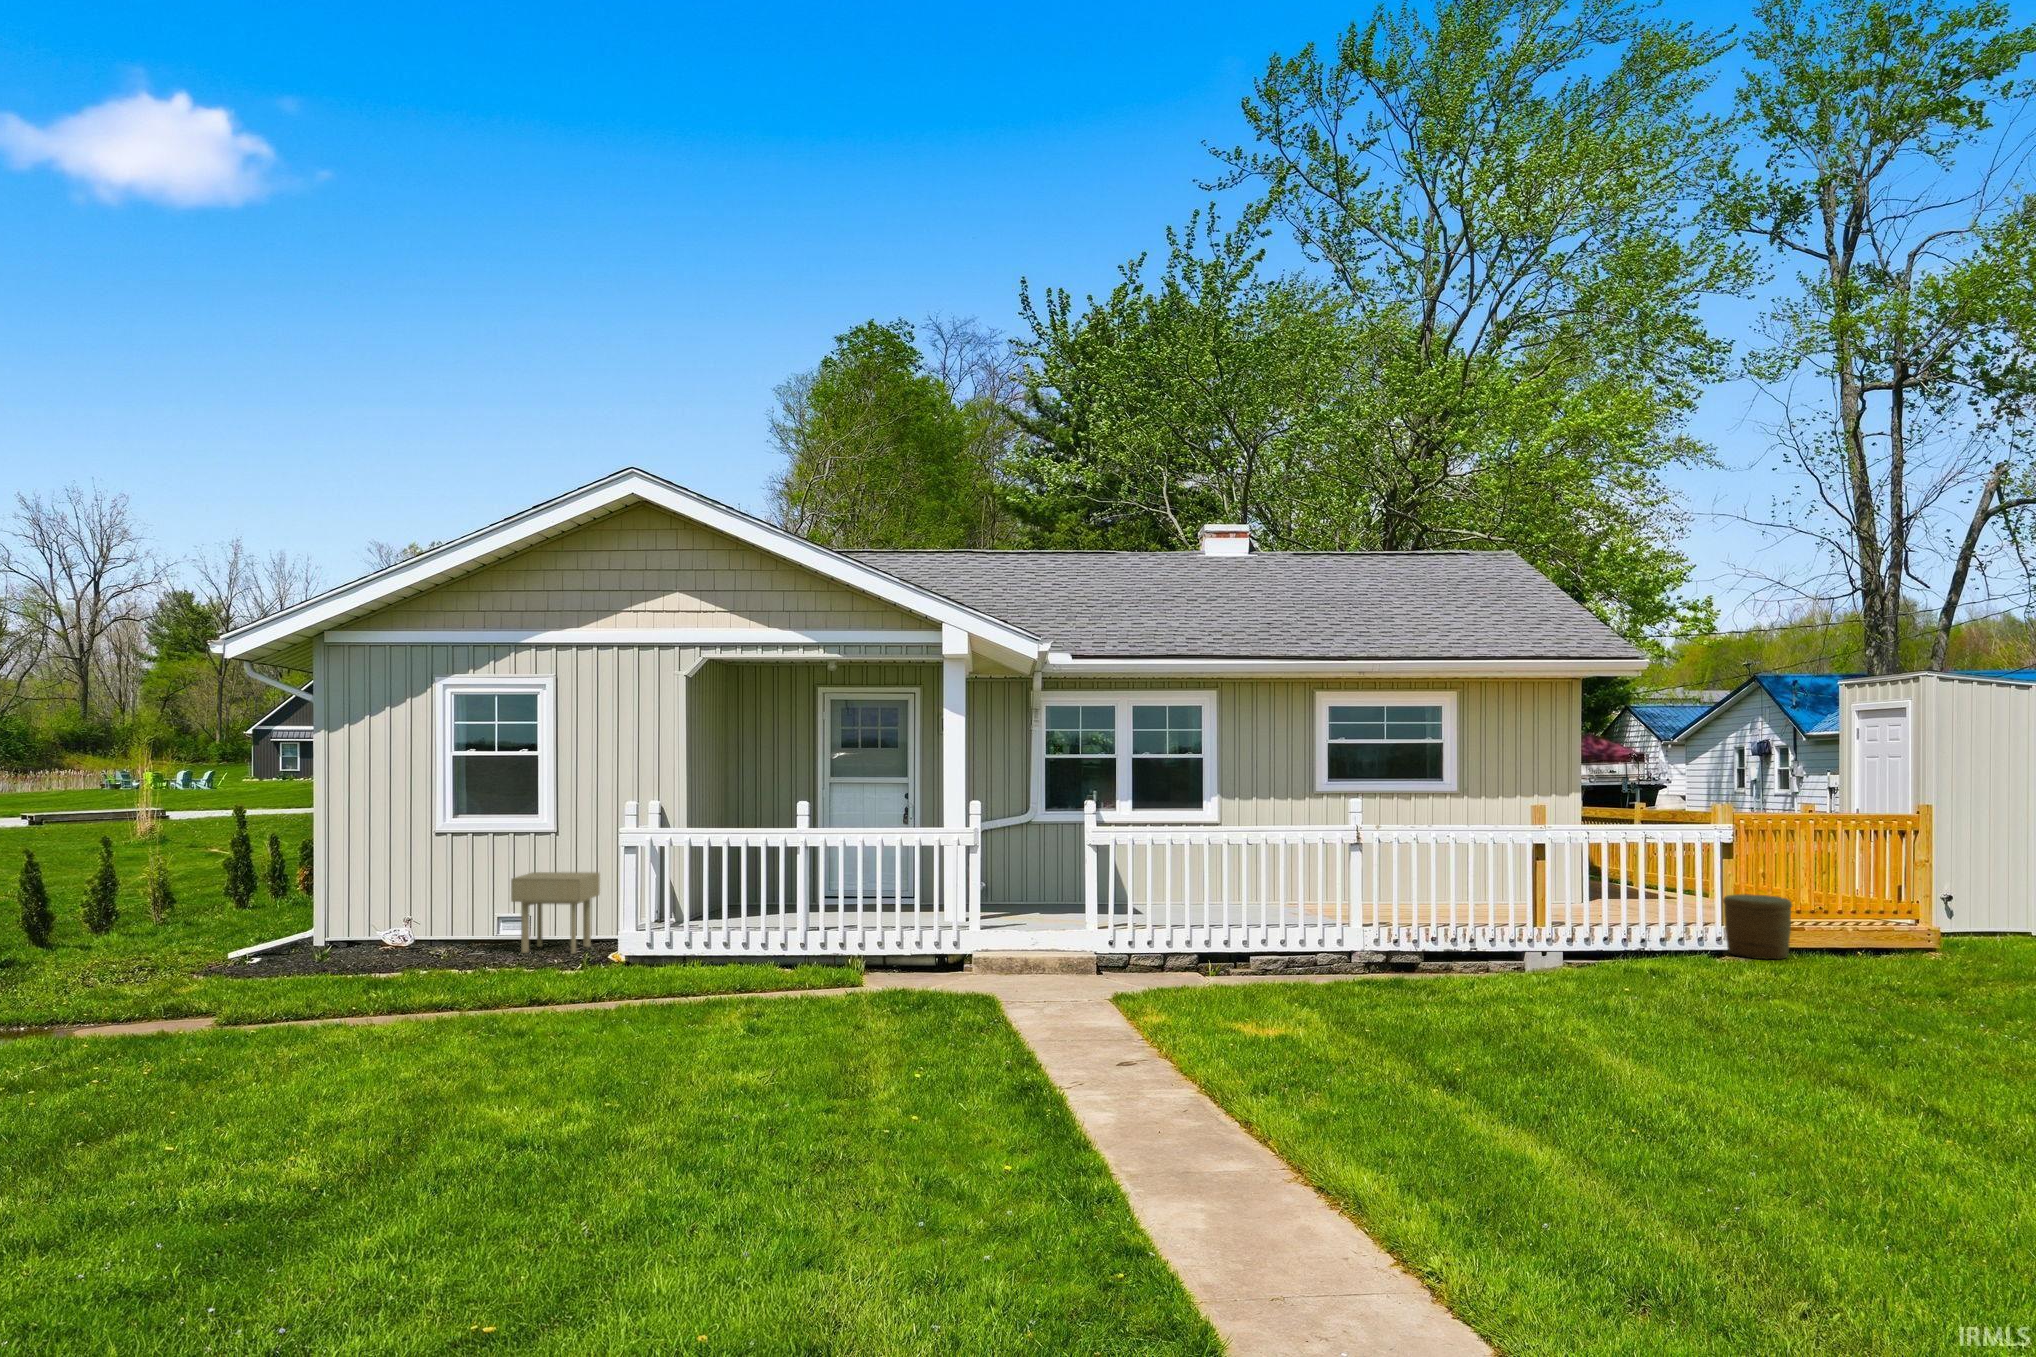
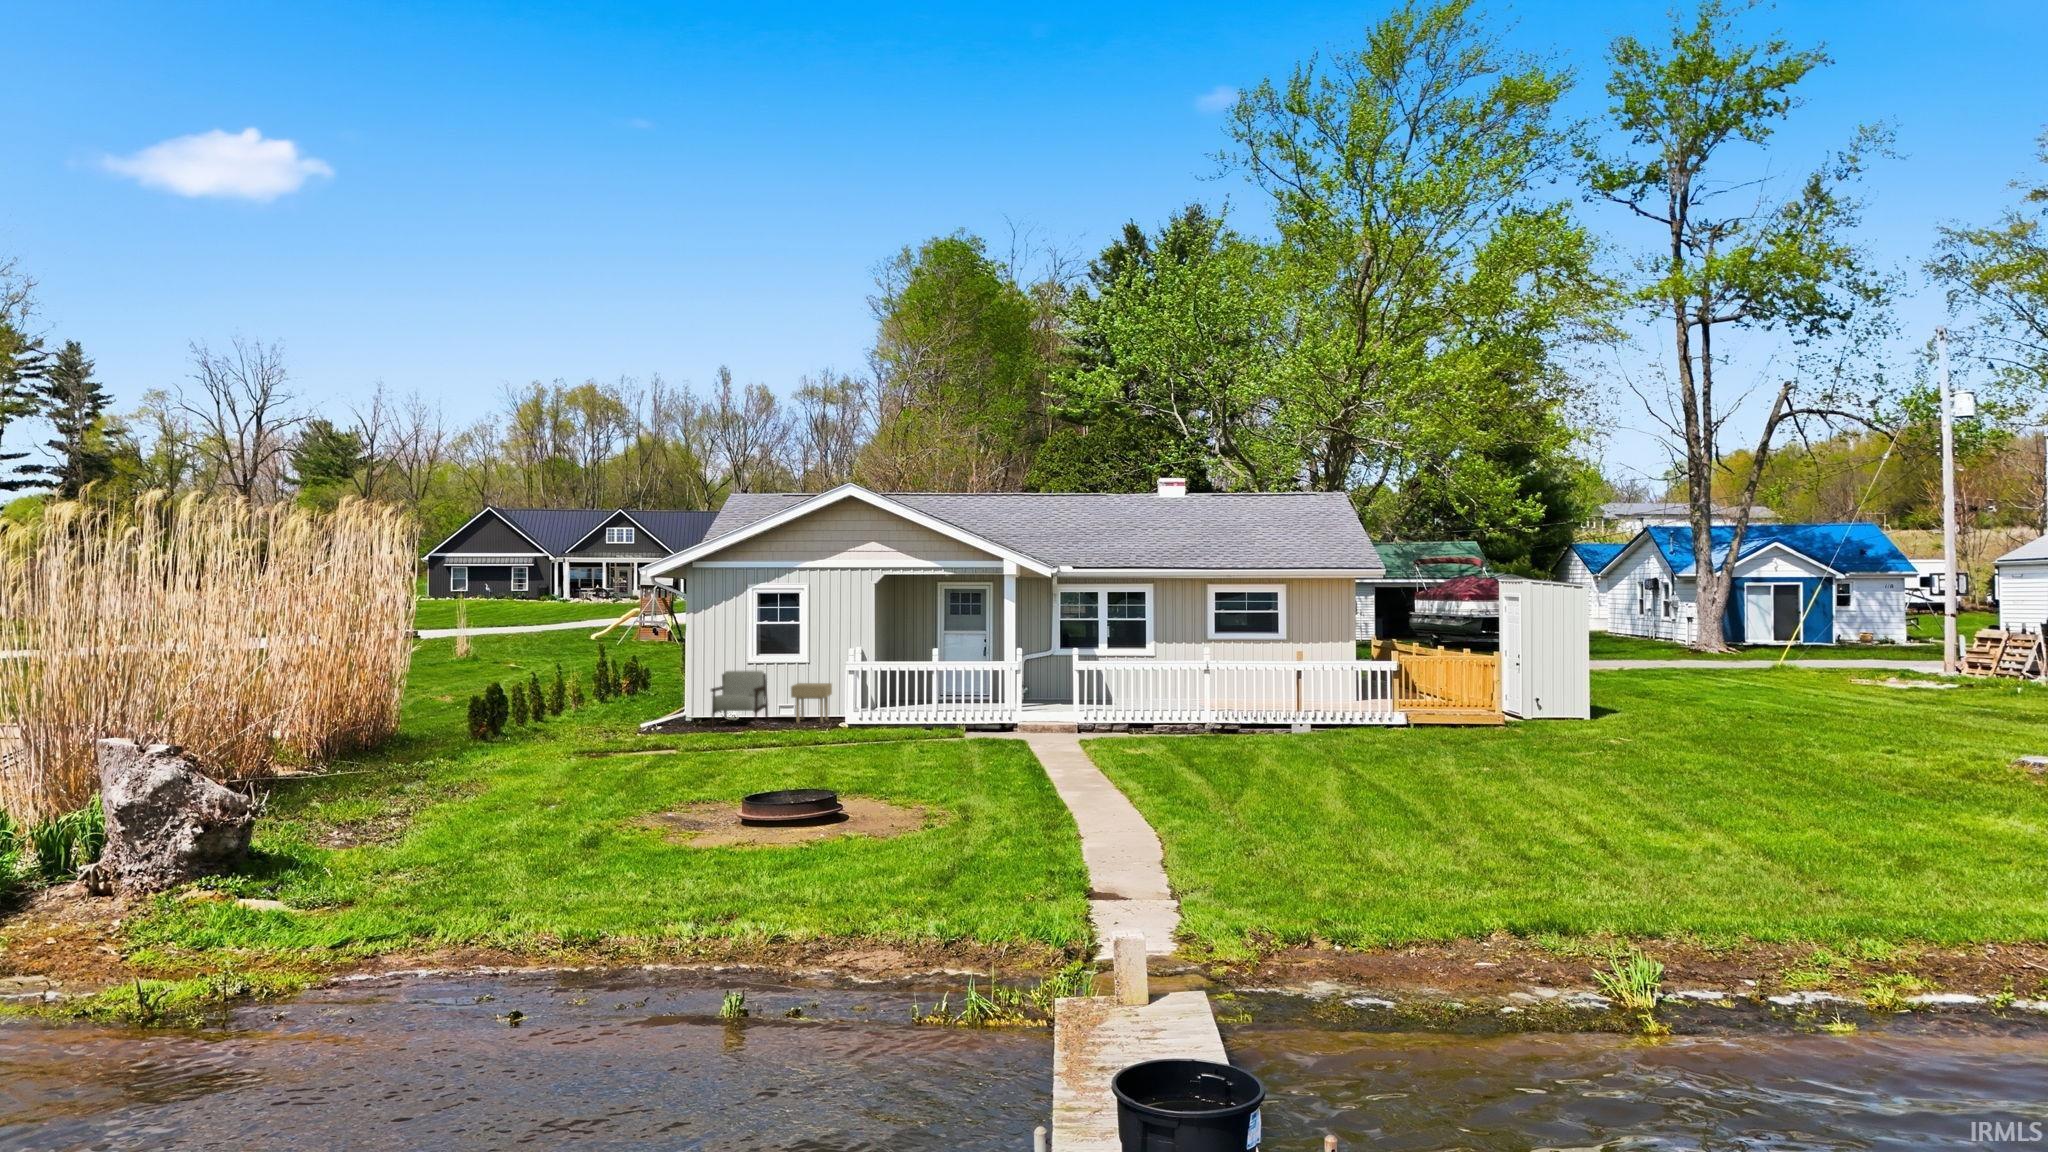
armchair: none [334,848,471,966] -> present [711,671,768,728]
woven basket: present [1723,894,1792,960] -> none [1390,696,1421,728]

